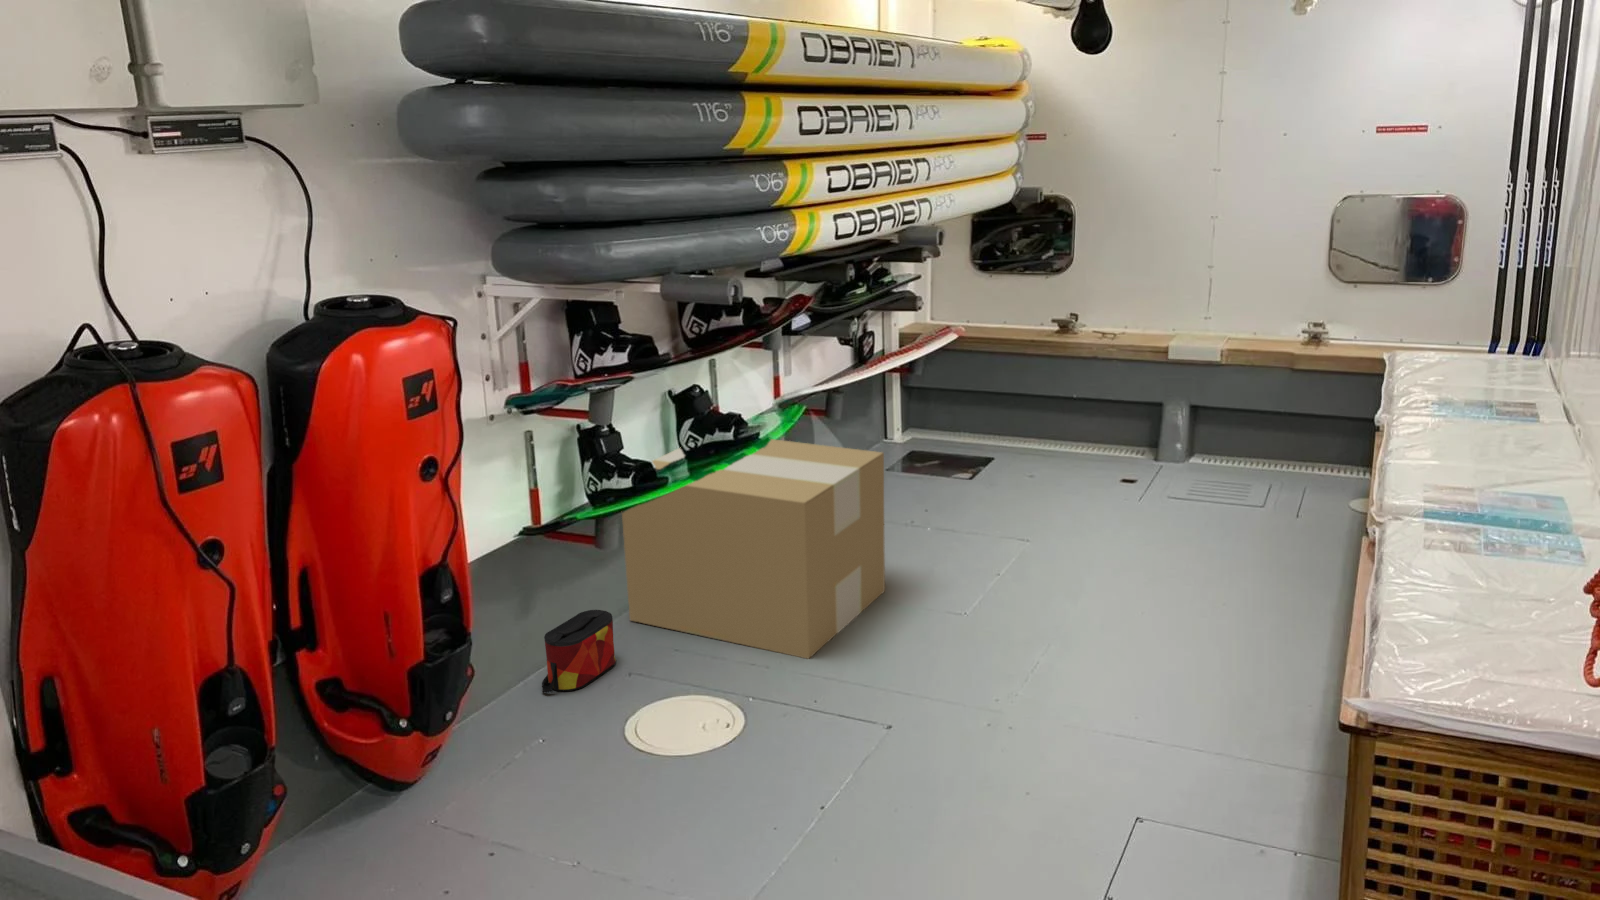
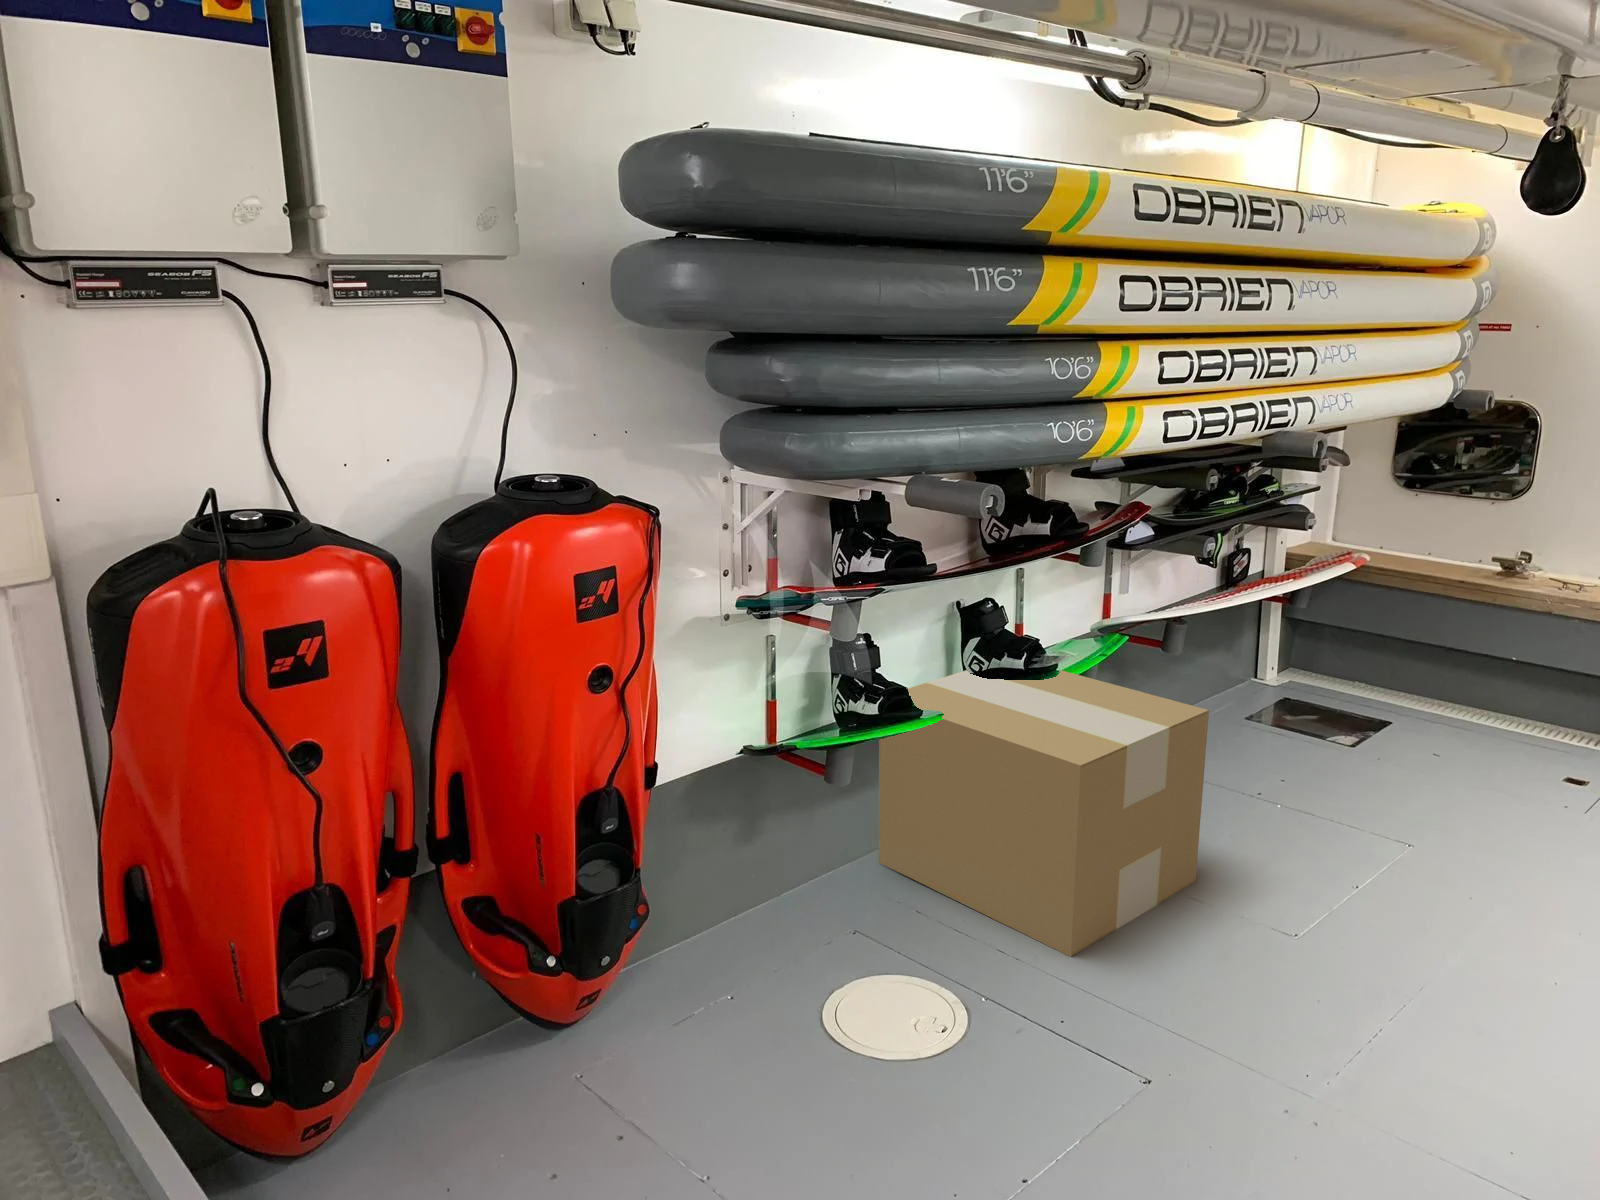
bag: present [542,610,616,692] -> none [752,848,845,940]

